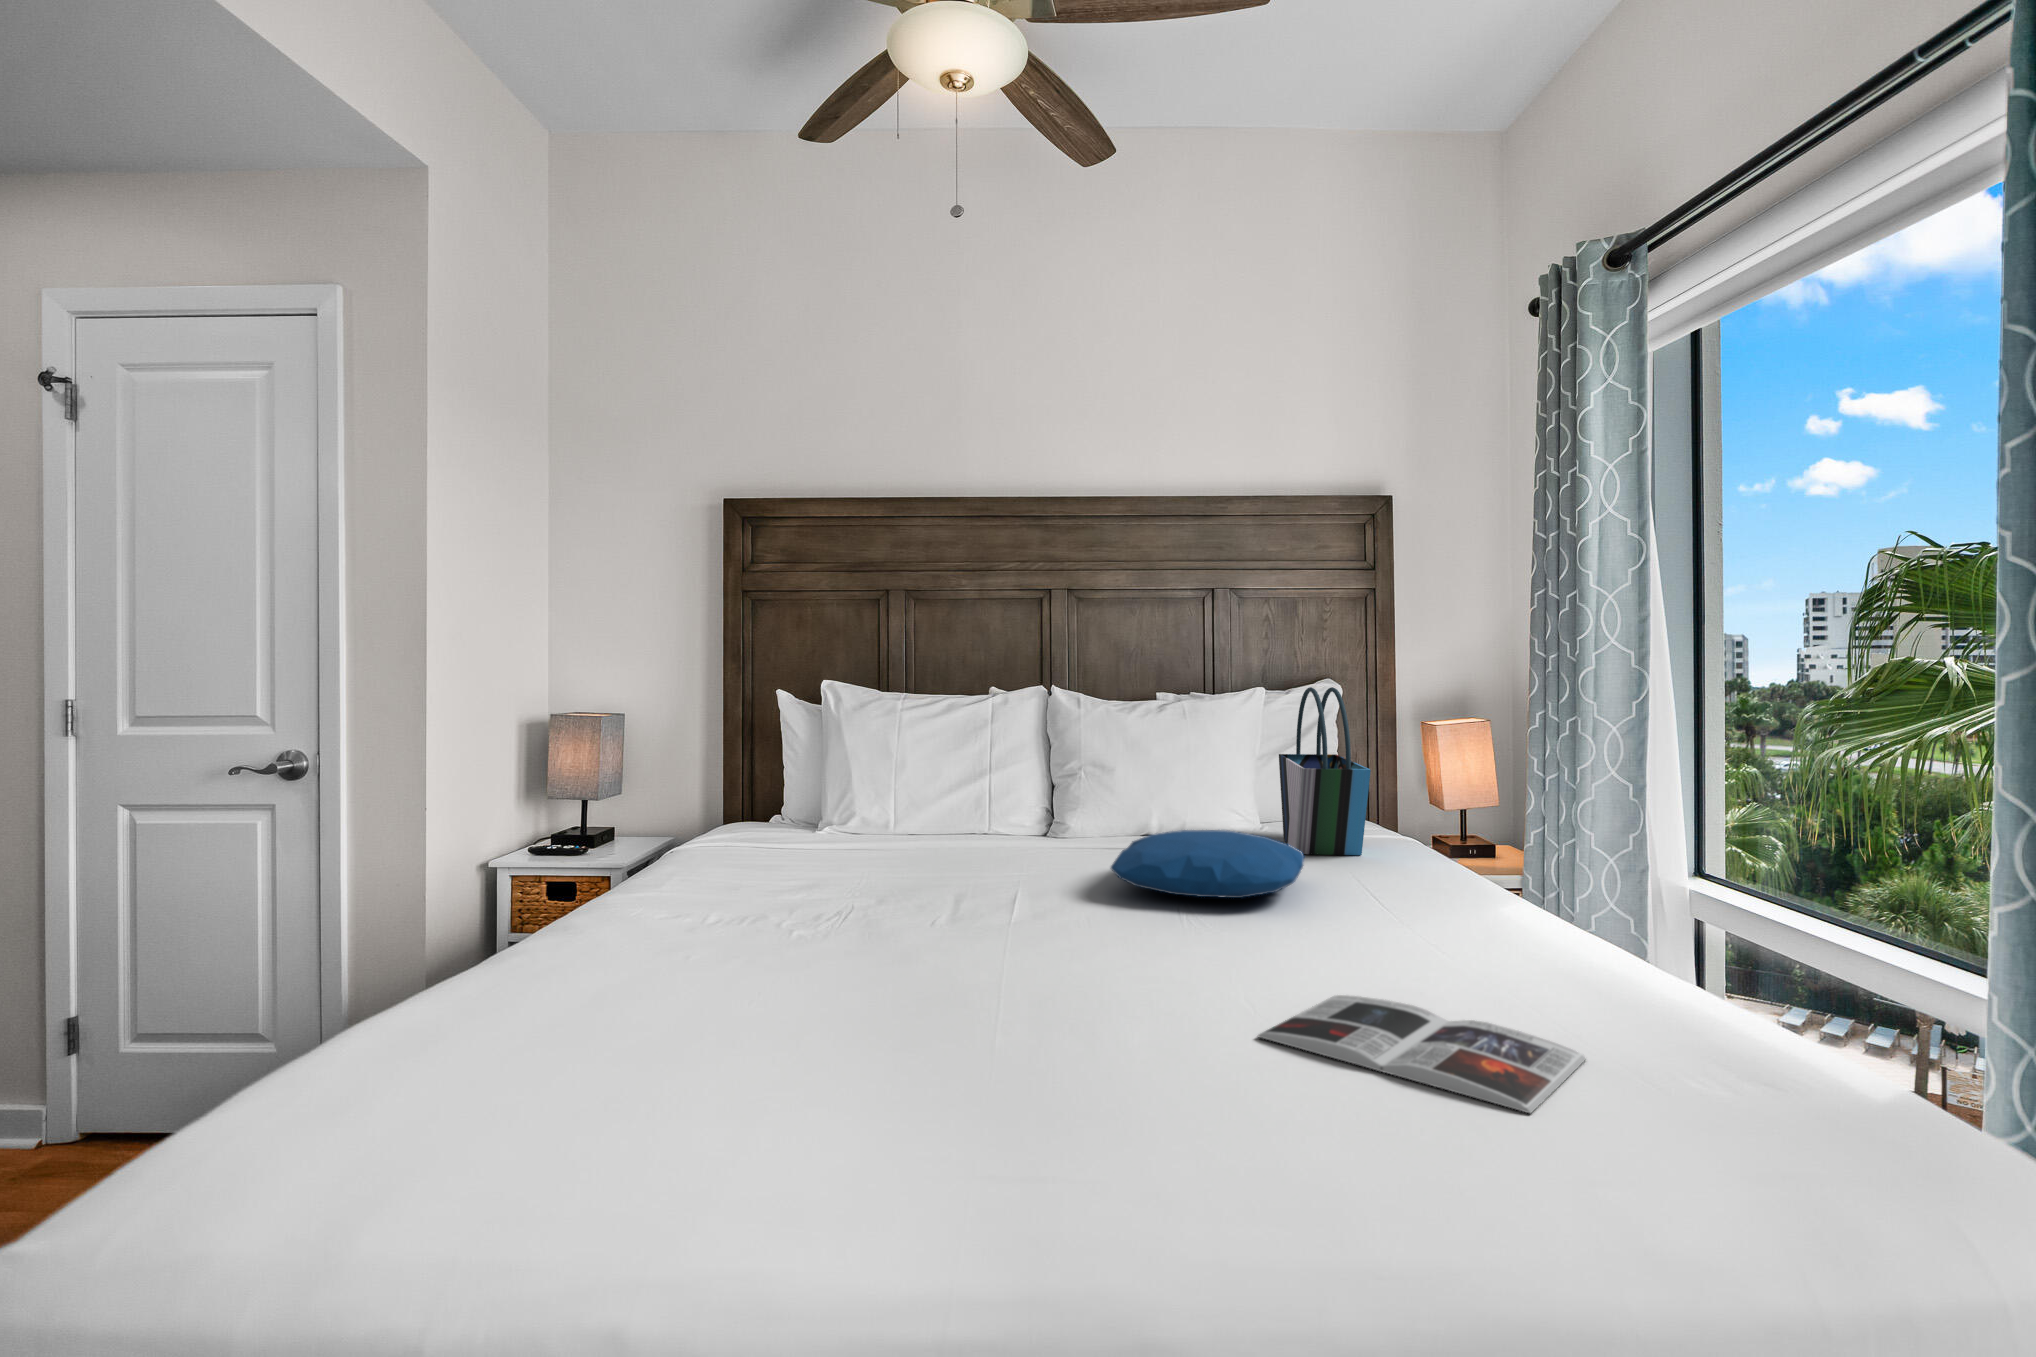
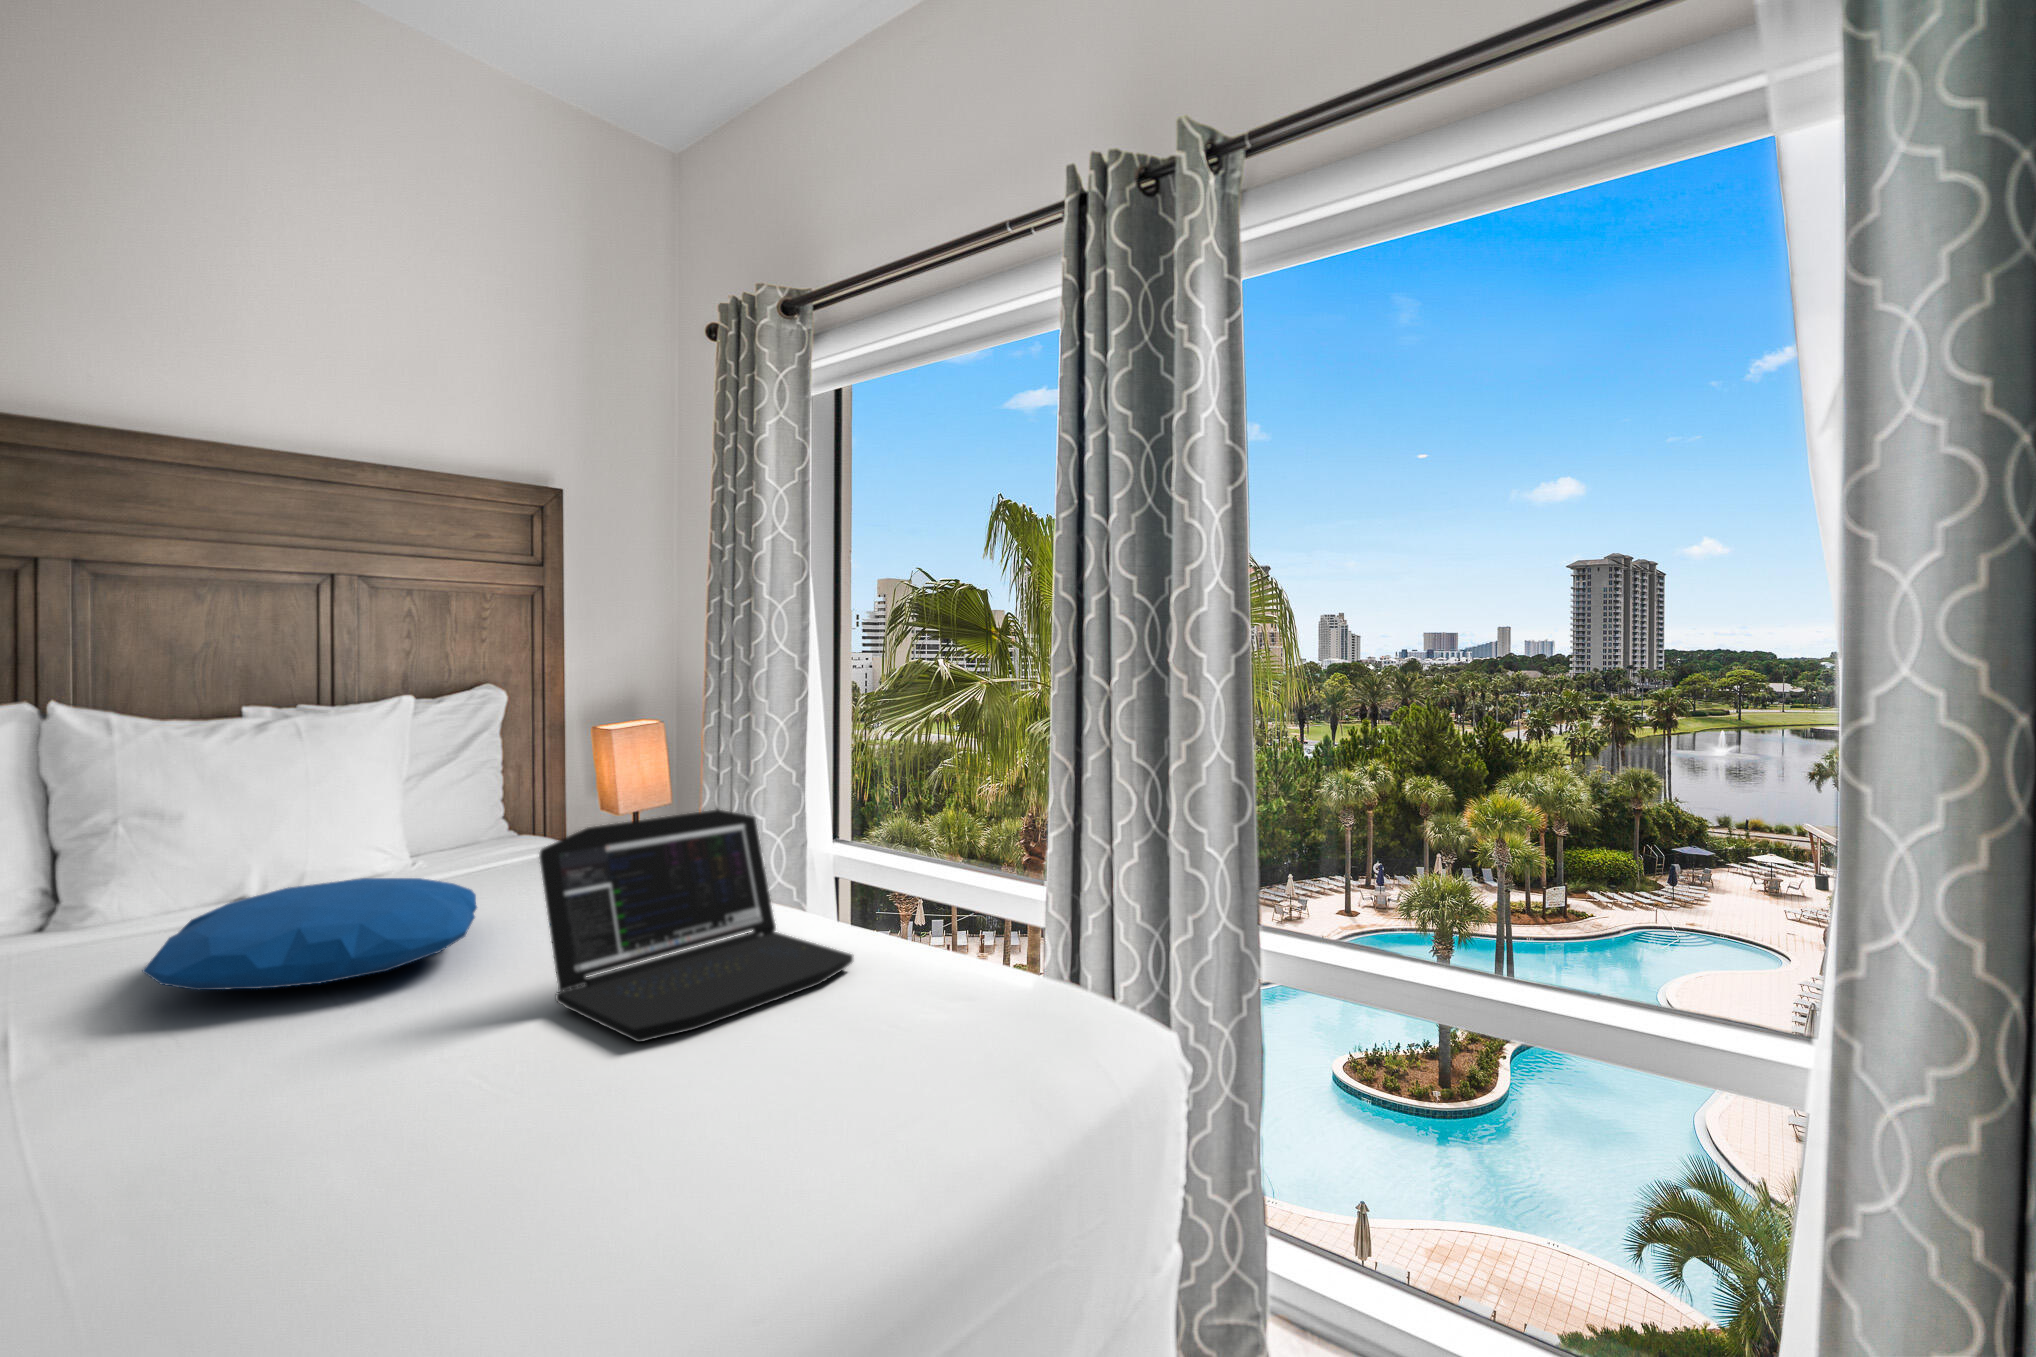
tote bag: present [1279,687,1371,855] -> none [430,690,554,888]
laptop: none [1339,803,1632,985] -> present [539,810,853,1042]
magazine: present [1258,995,1586,1113] -> none [444,1079,862,1225]

